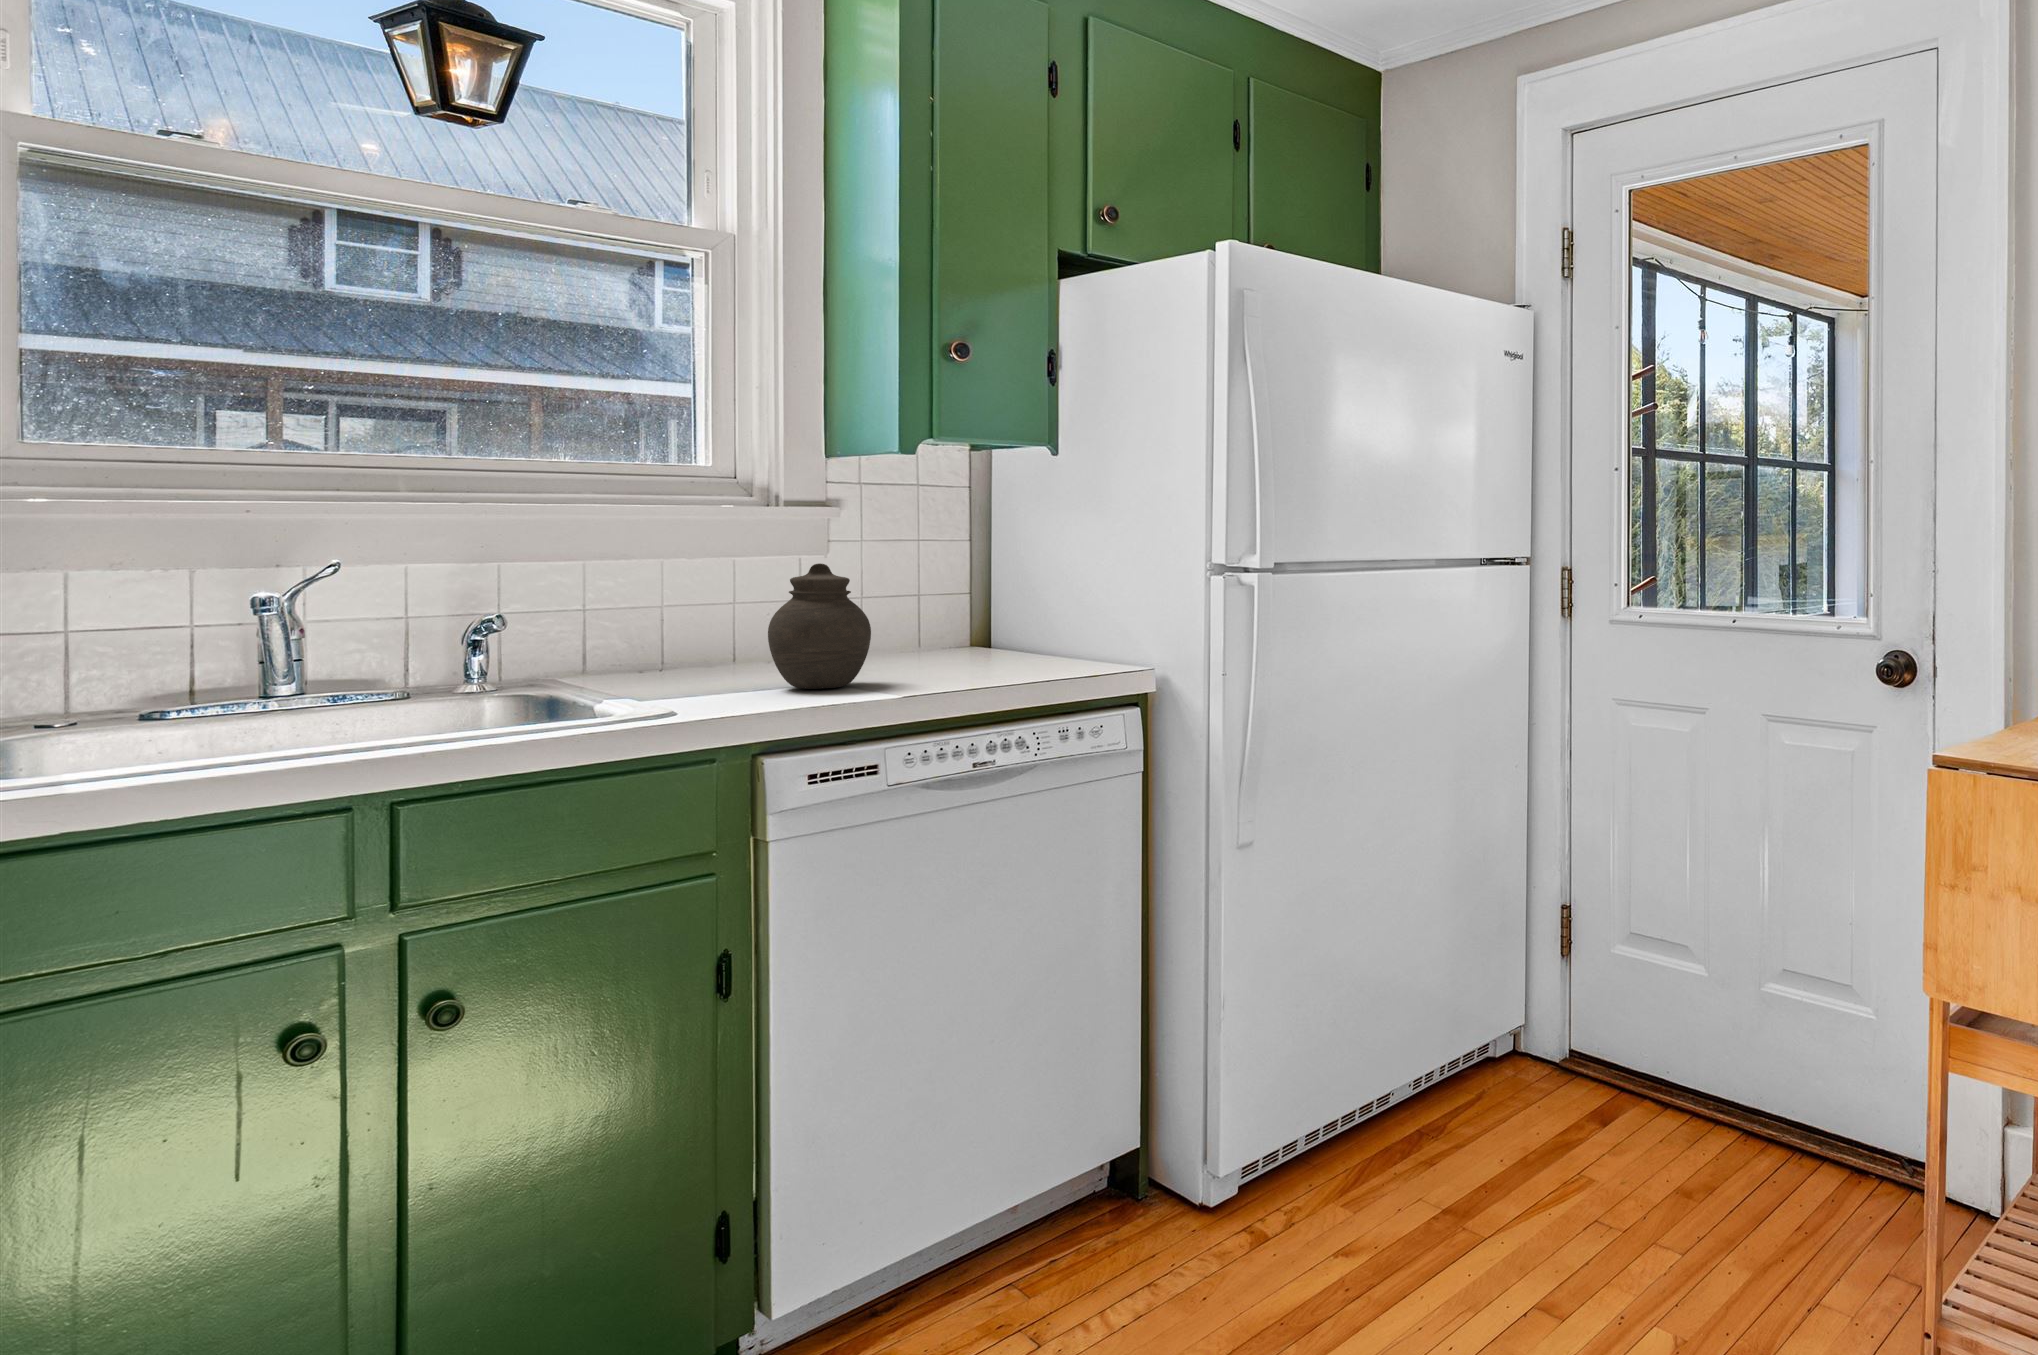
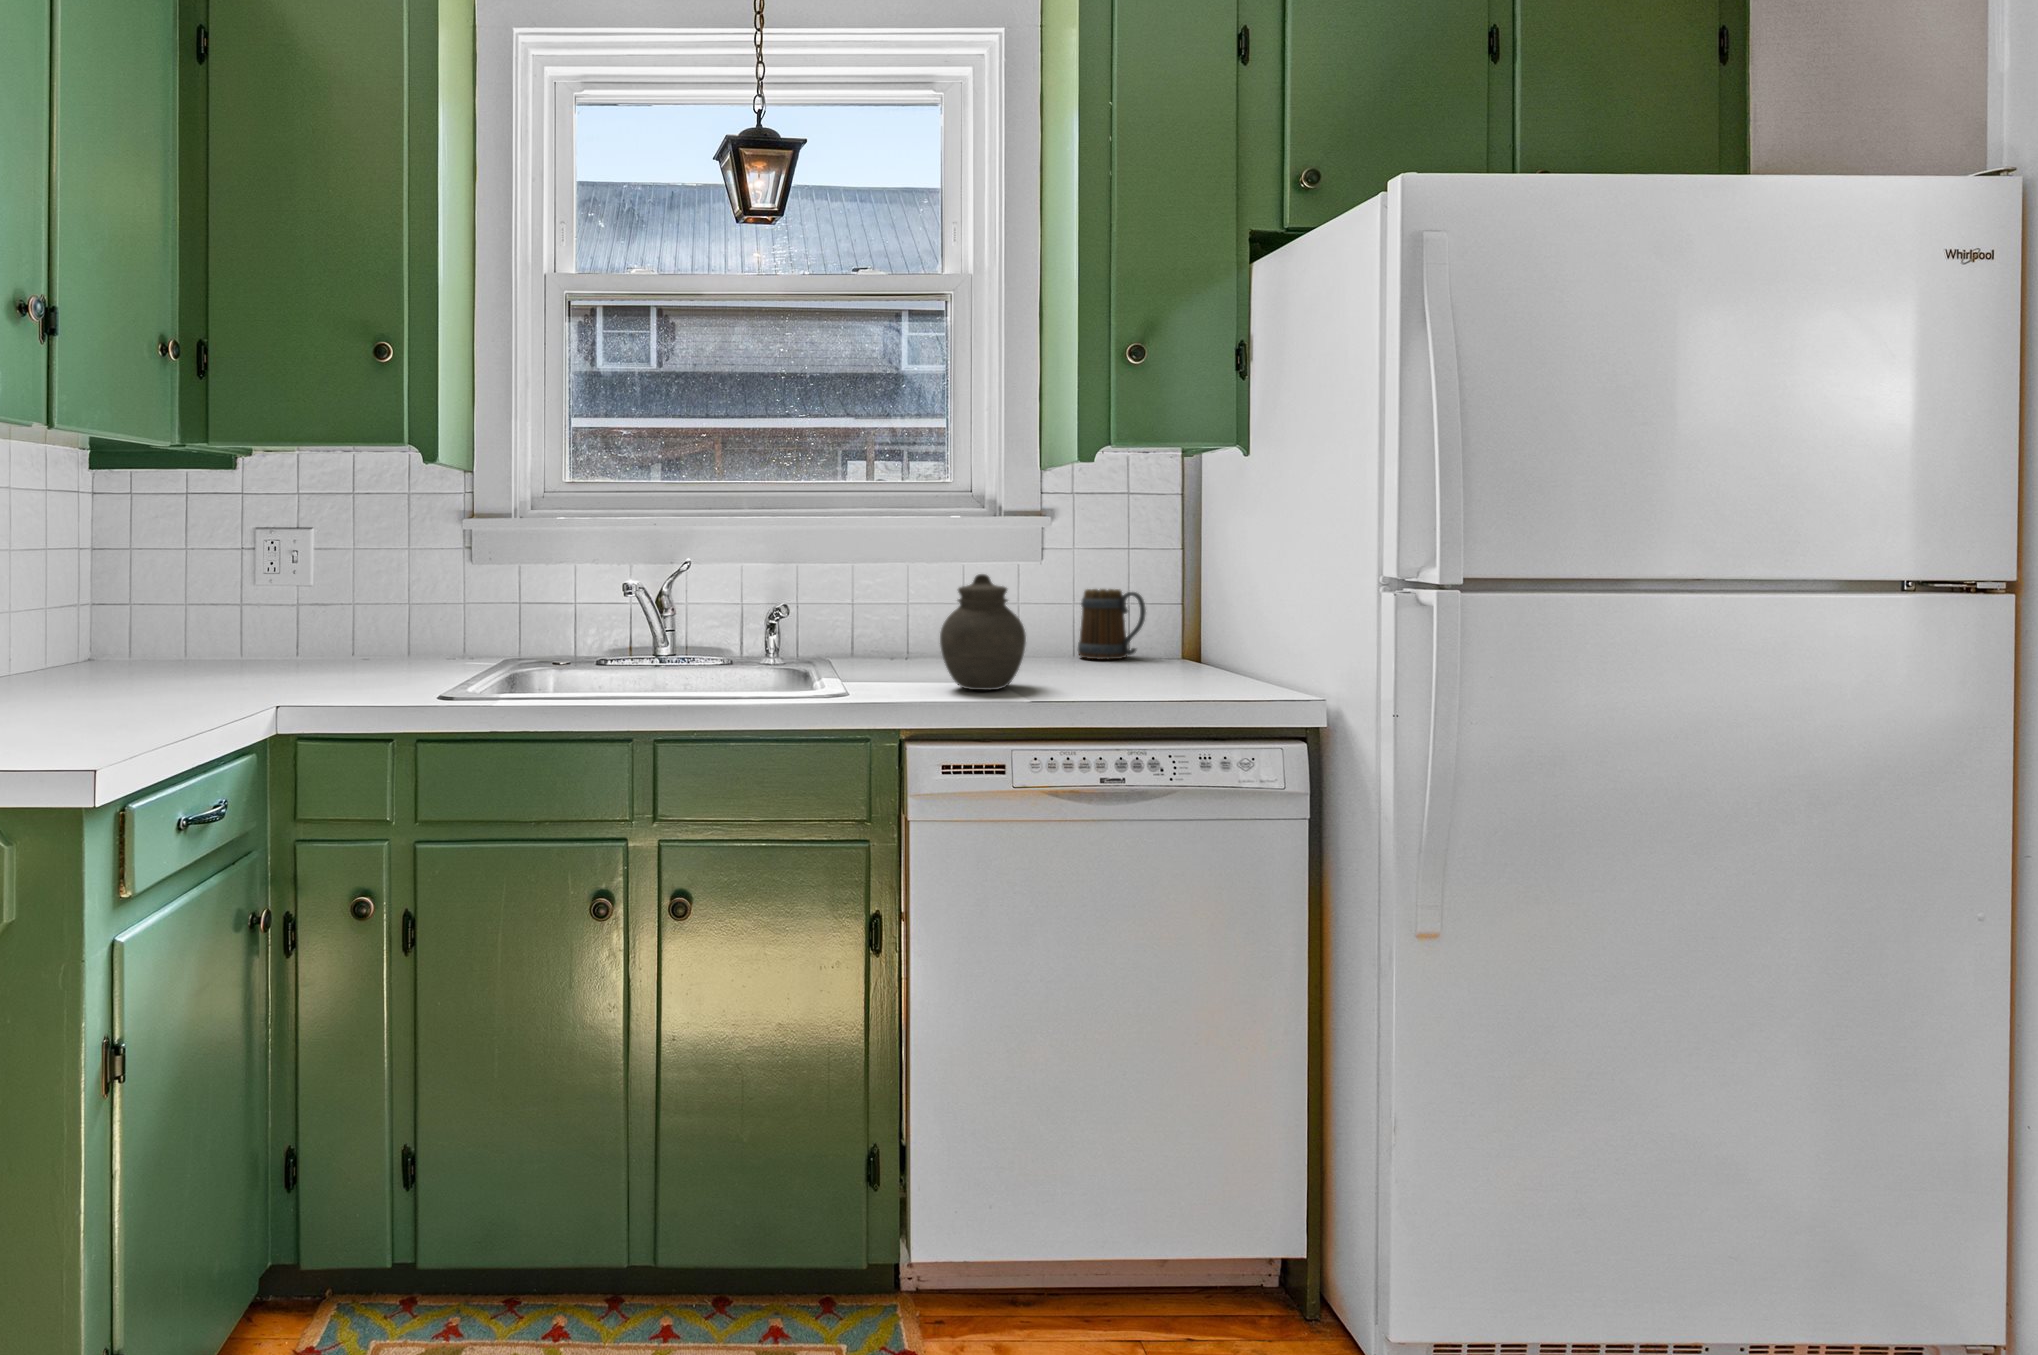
mug: none [883,587,960,658] -> present [1078,589,1146,659]

